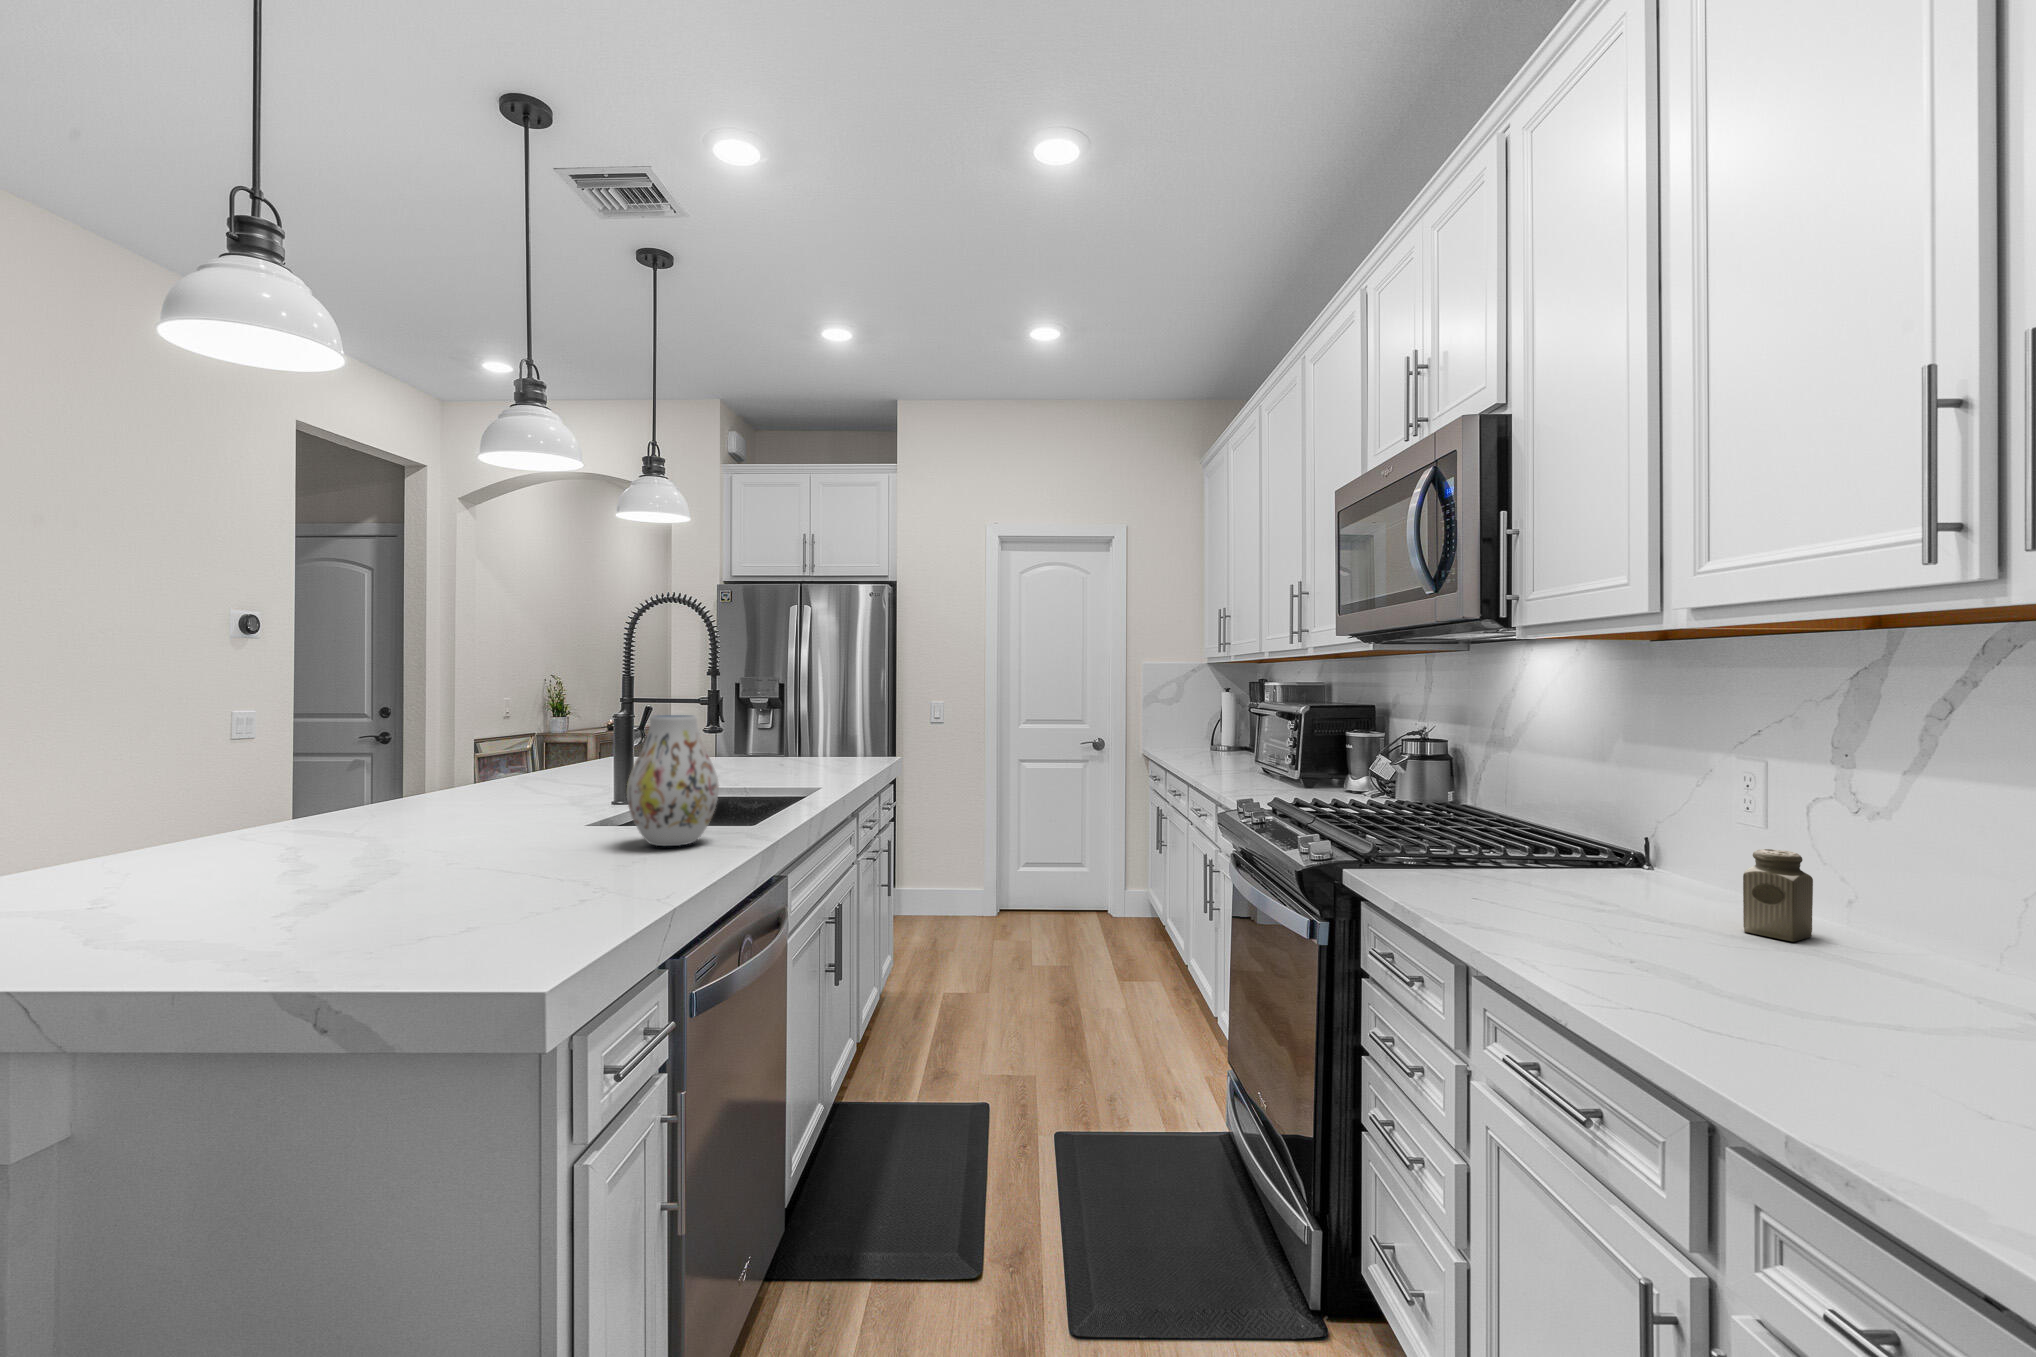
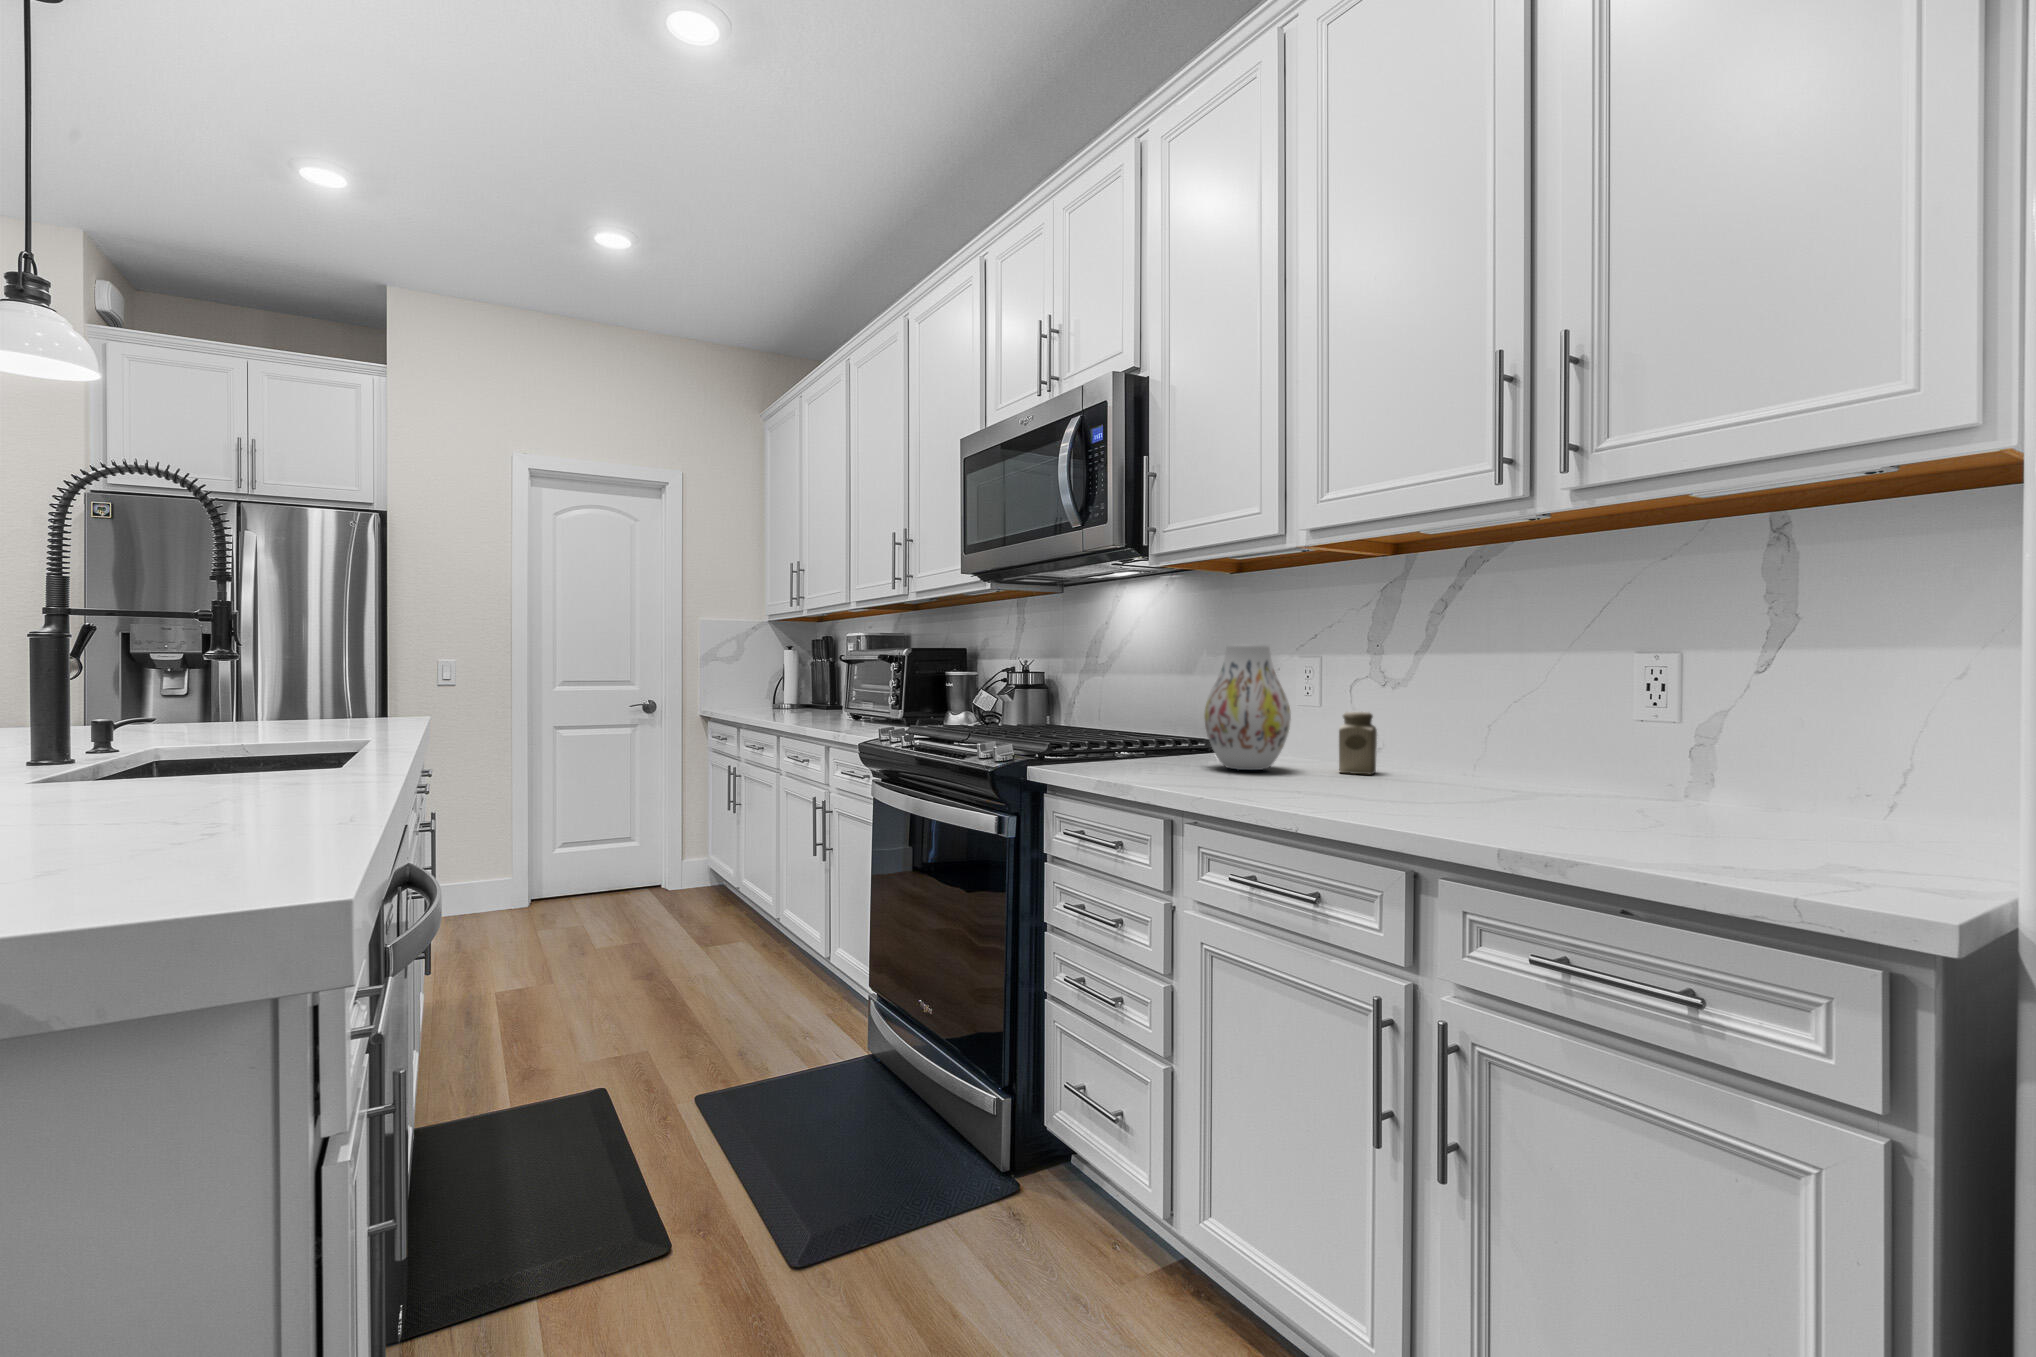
vase: present [627,715,719,846] -> present [1204,644,1291,770]

